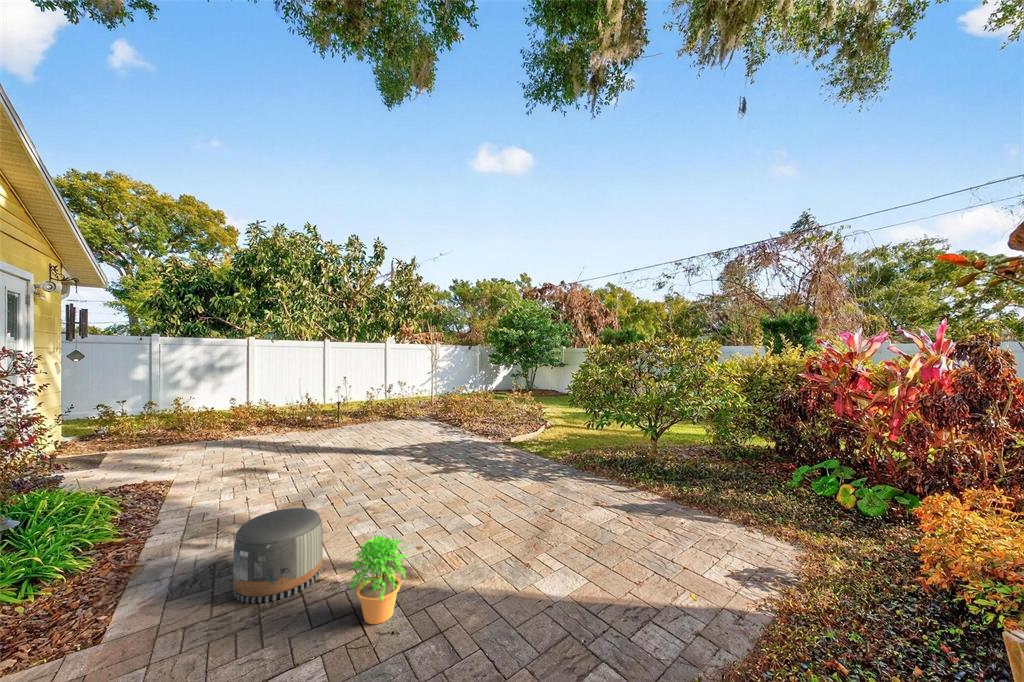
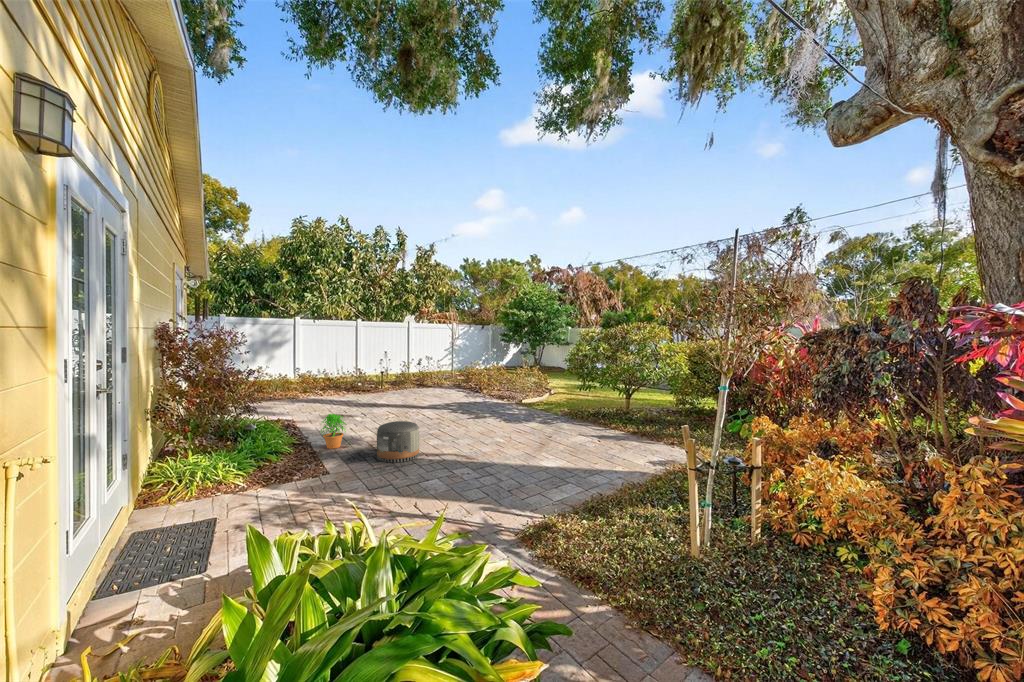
potted plant: present [349,535,407,624] -> present [321,414,346,449]

